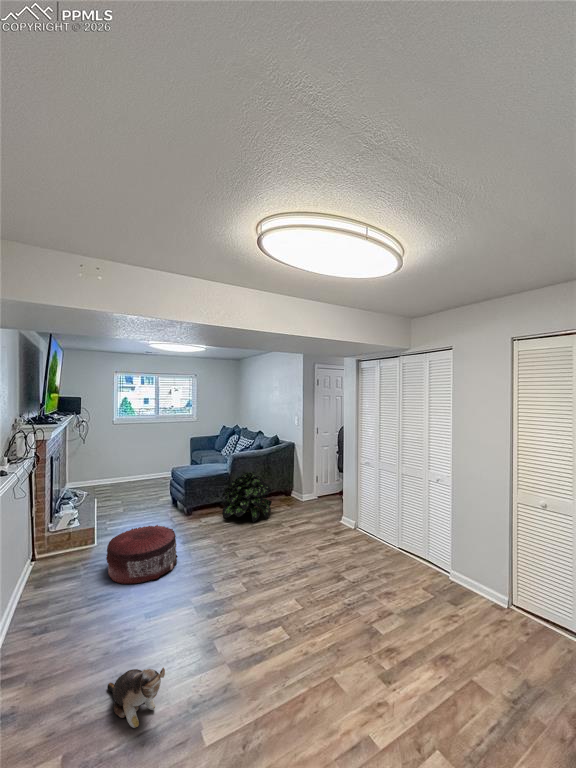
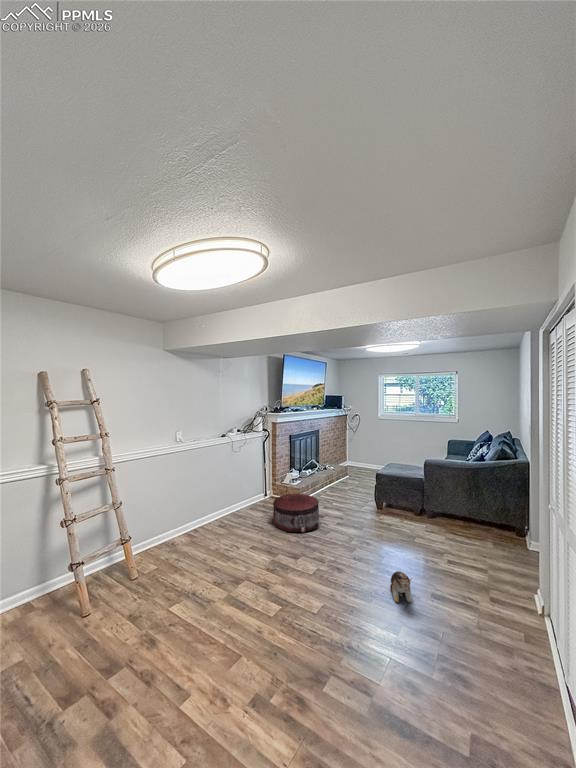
potted plant: present [222,472,272,522] -> none [395,484,458,541]
plush toy: present [107,668,165,728] -> present [390,571,412,602]

